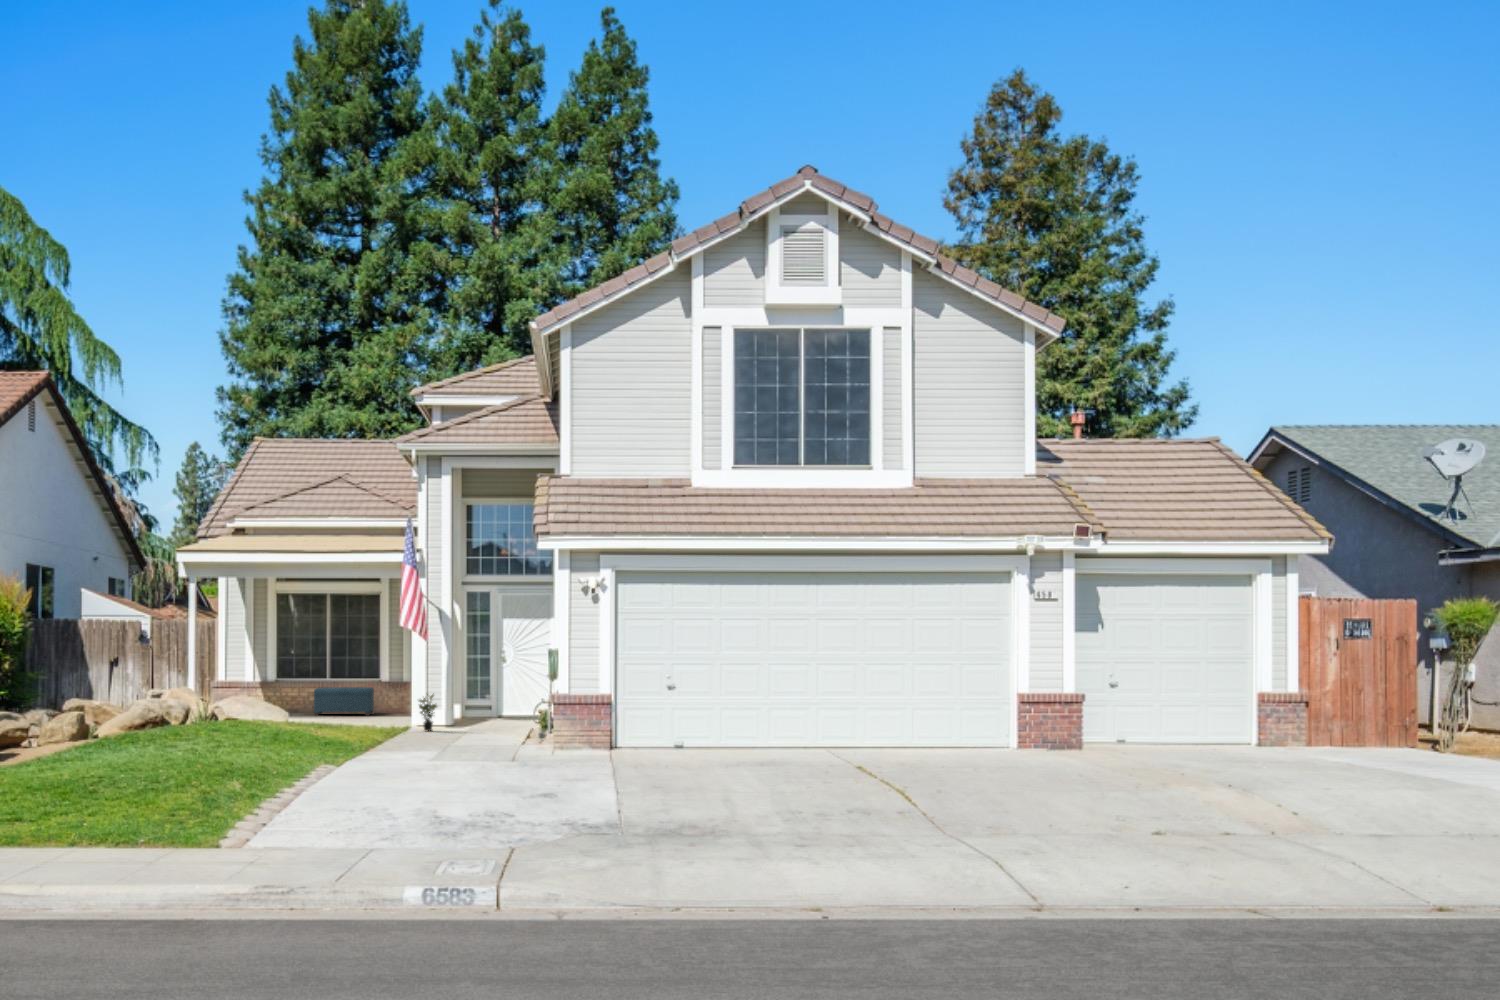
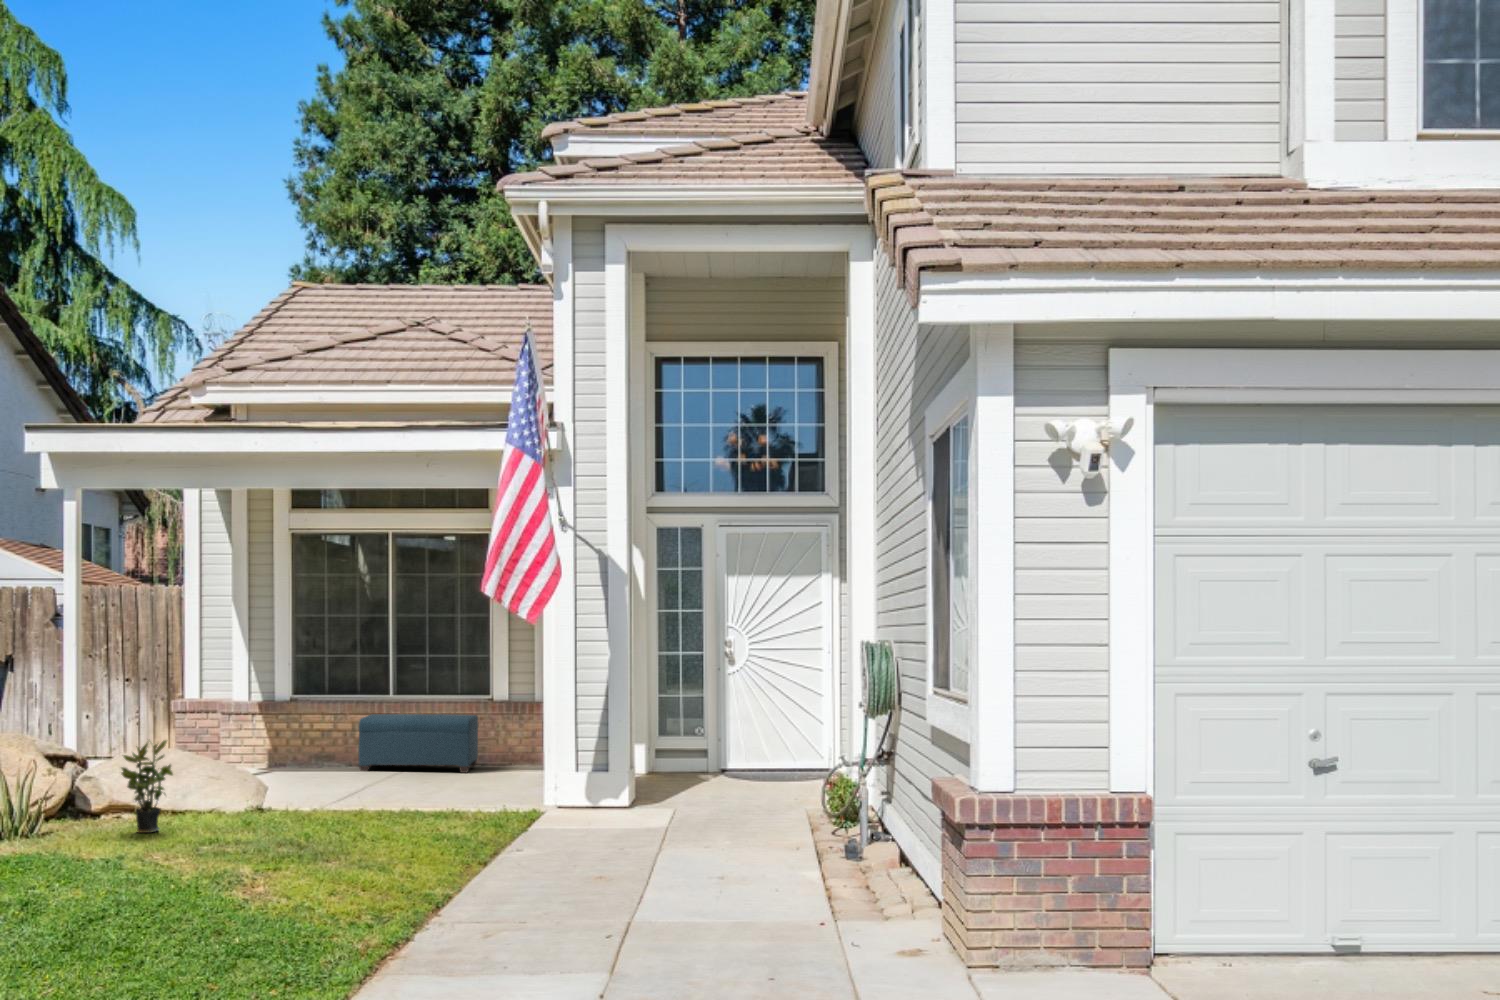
potted plant: present [419,694,437,731] -> present [122,740,173,833]

